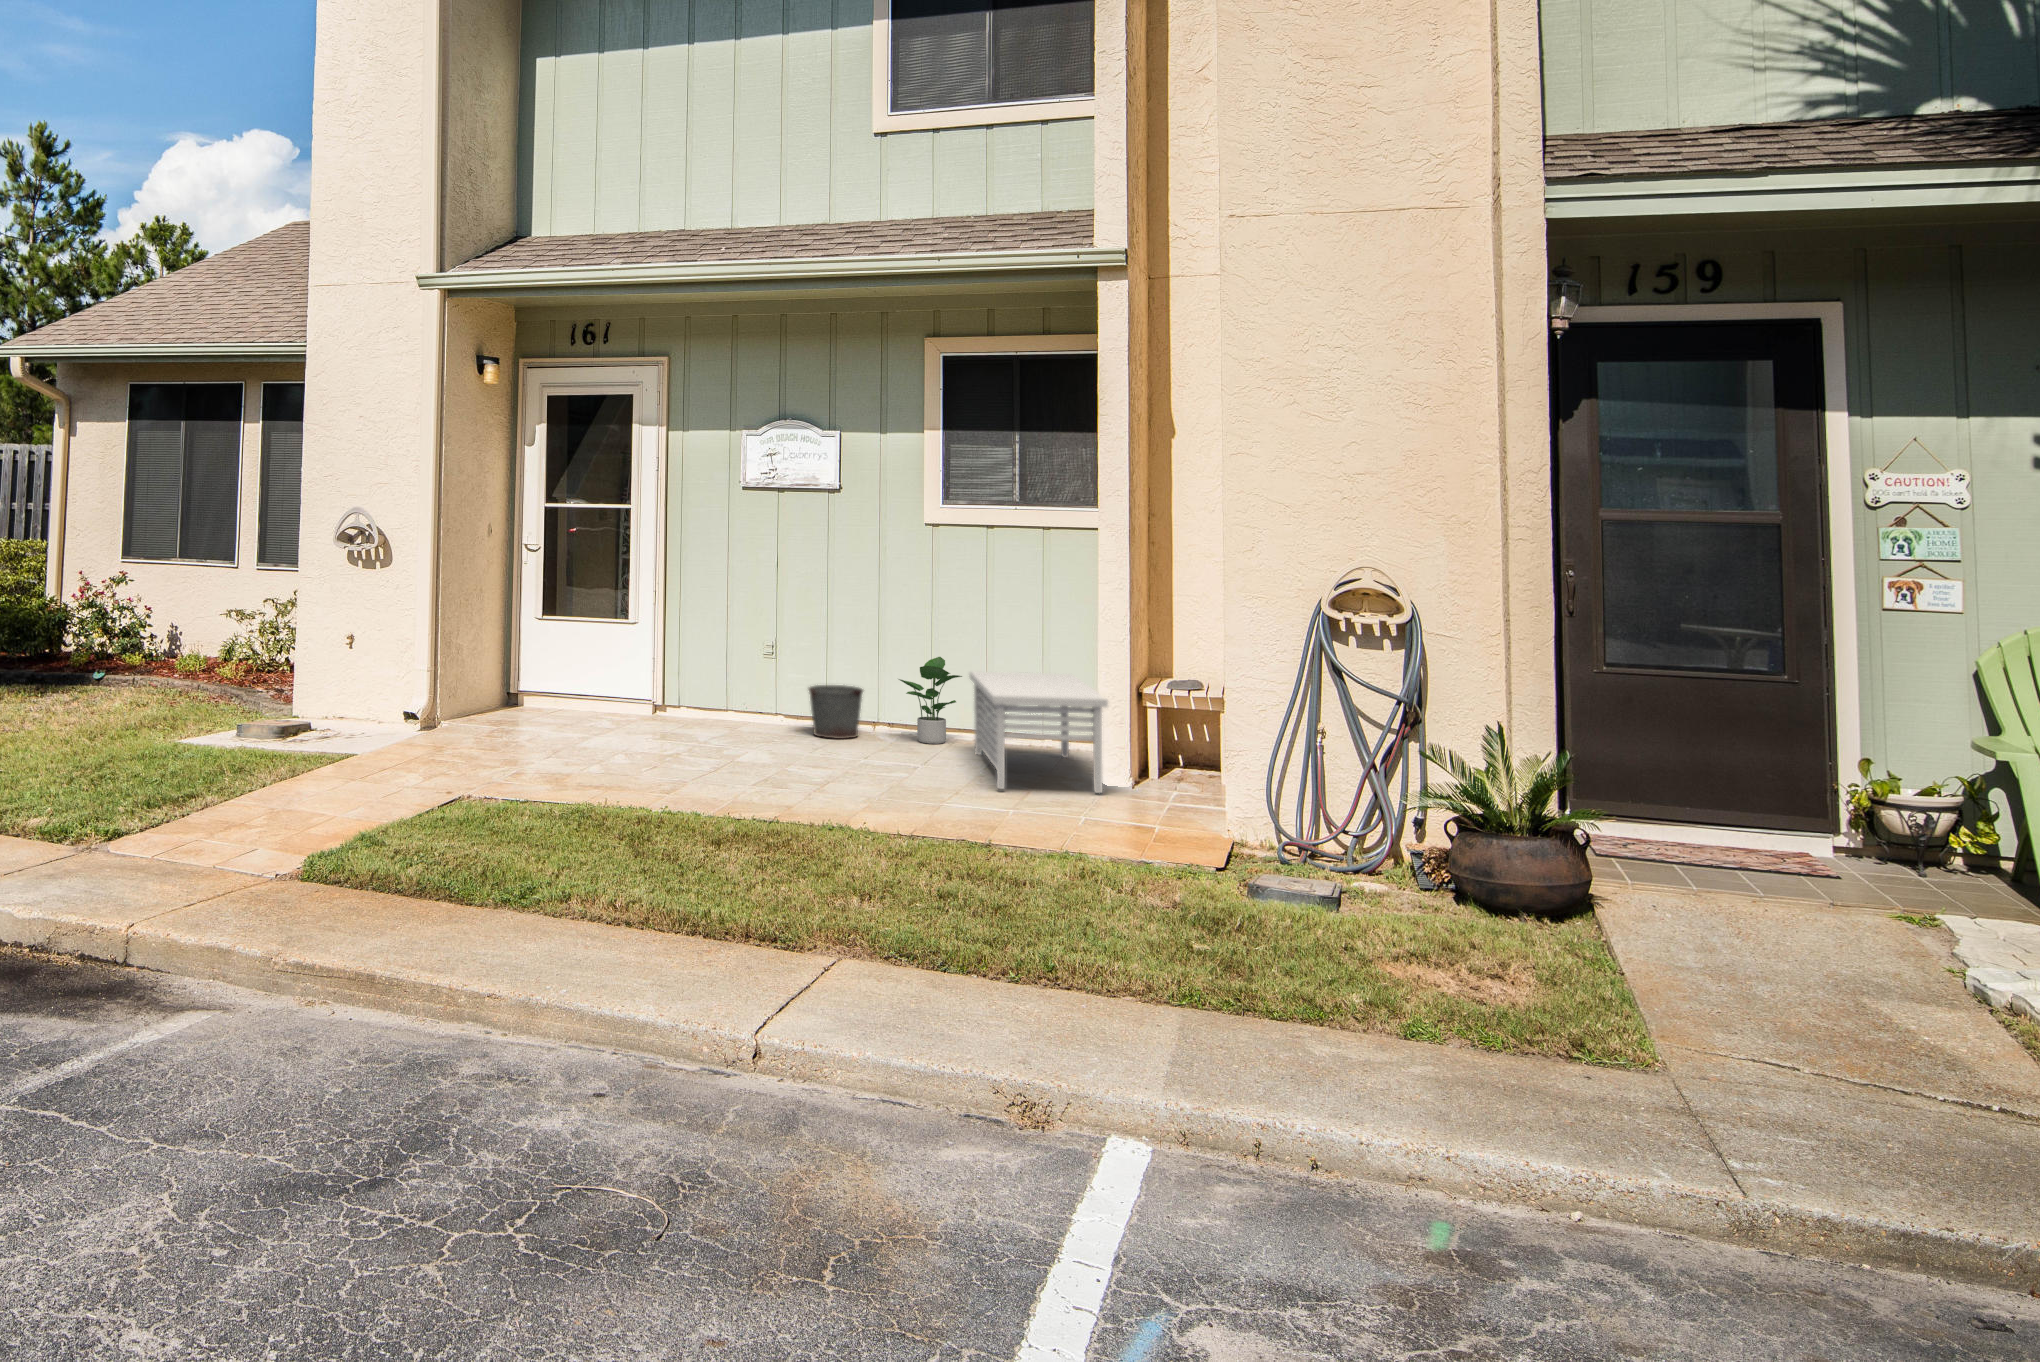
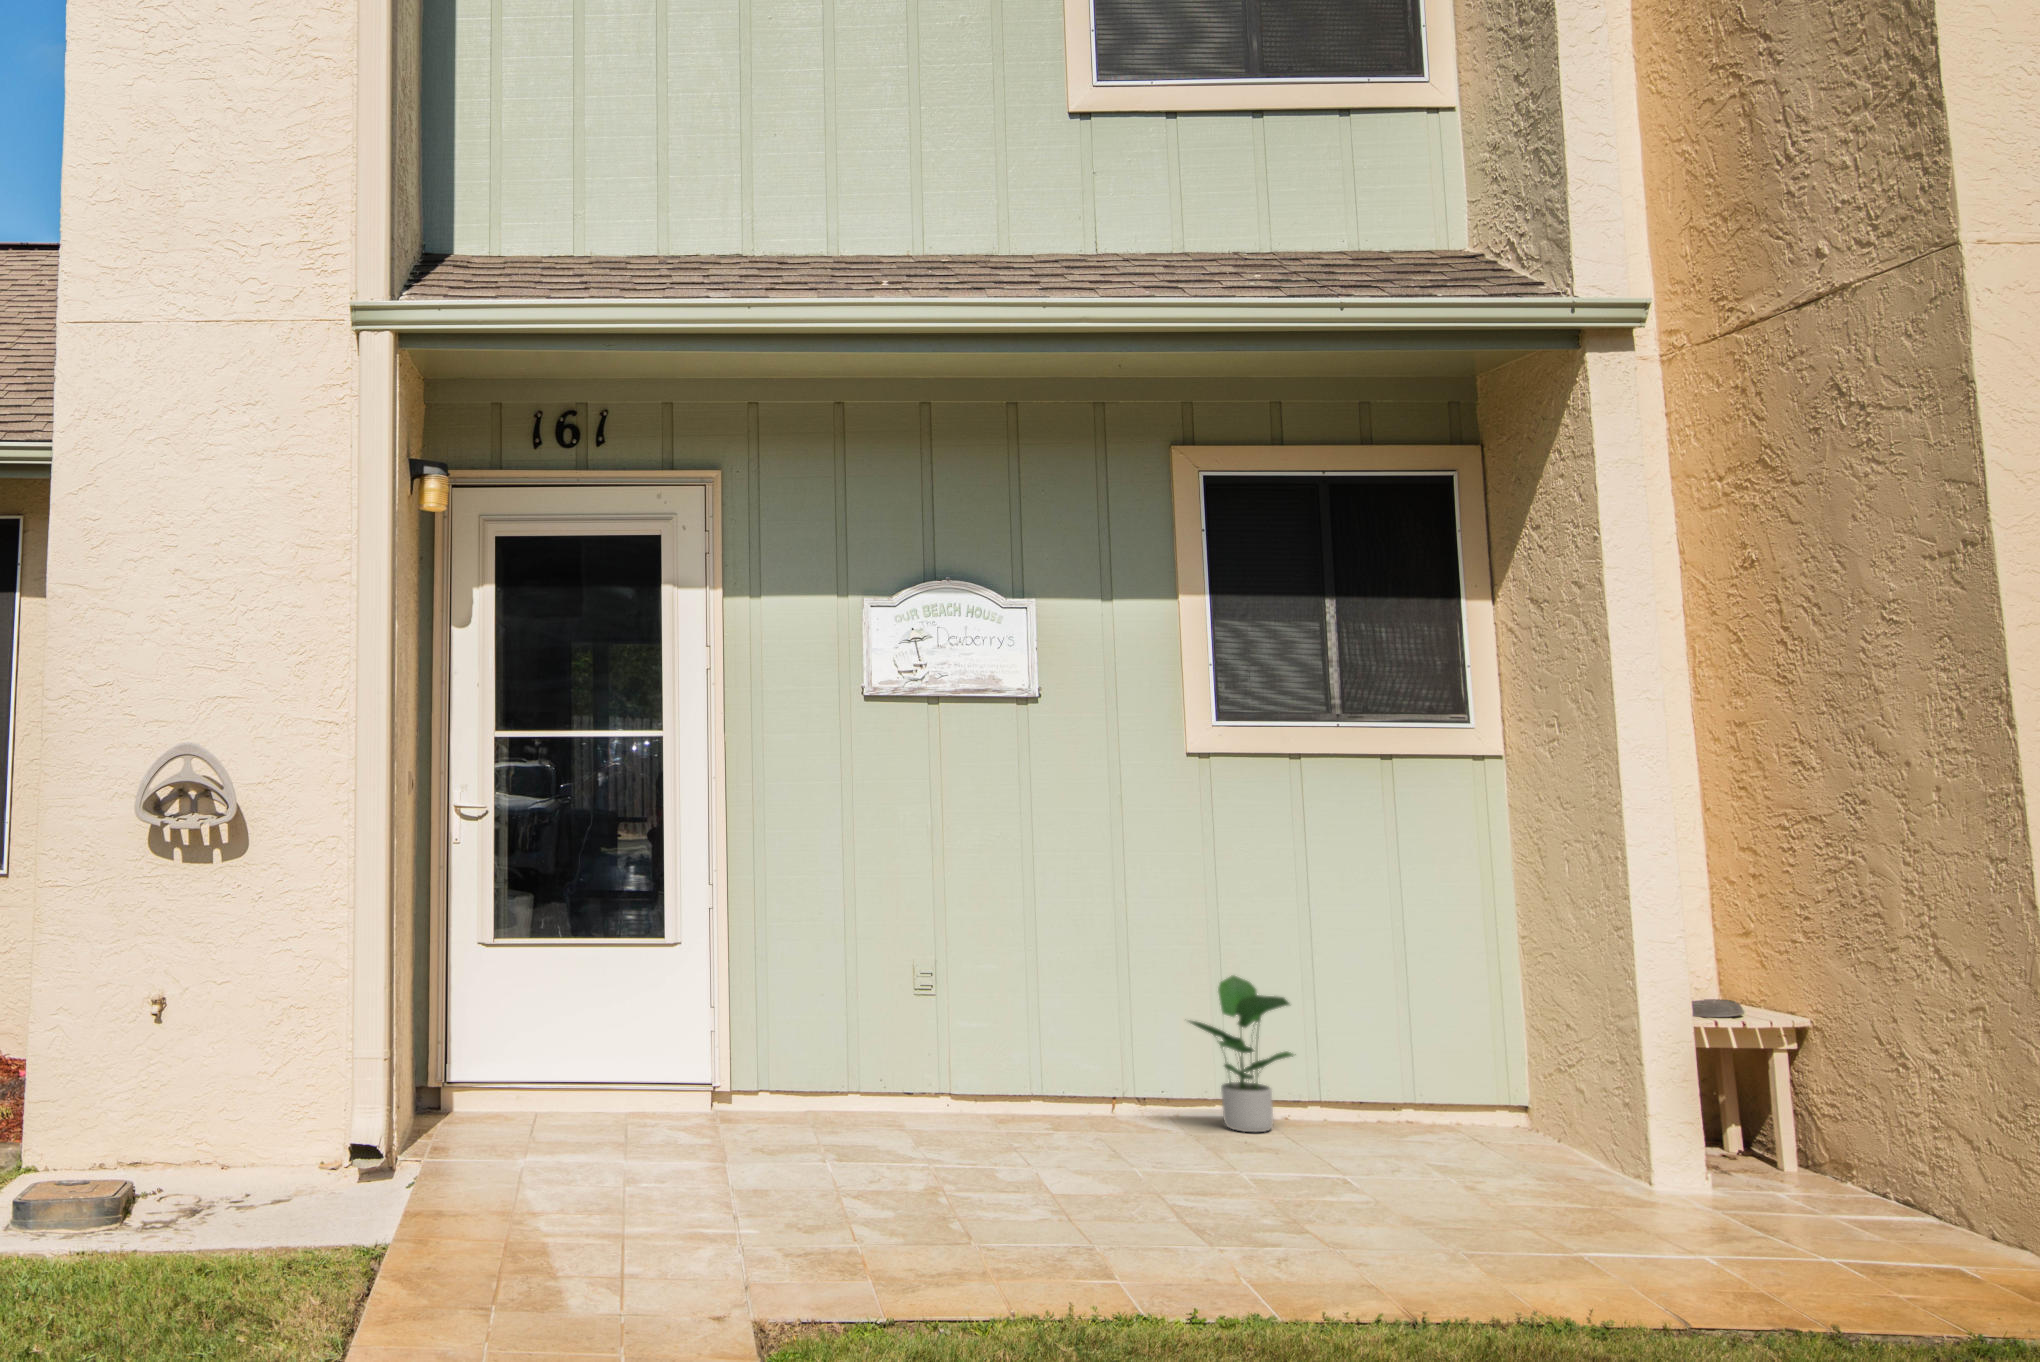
storage bench: present [969,671,1108,793] -> none [1341,993,1755,1230]
bucket: present [809,685,863,739] -> none [1028,1037,1129,1138]

